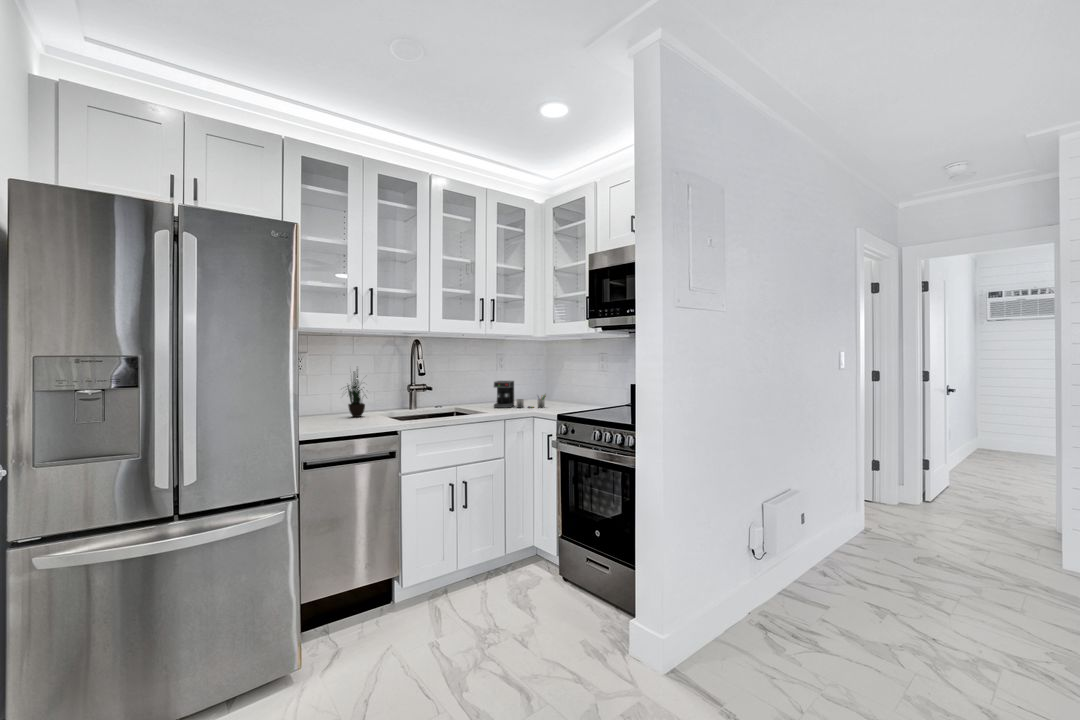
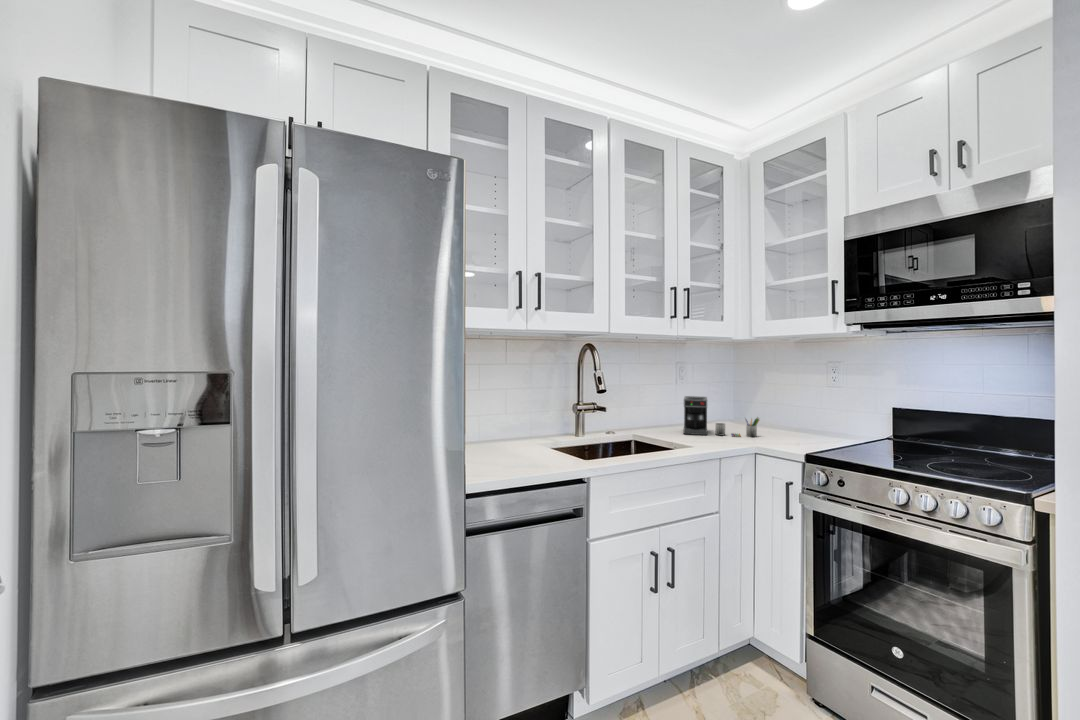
potted plant: present [347,372,365,417] -> none [492,366,530,446]

